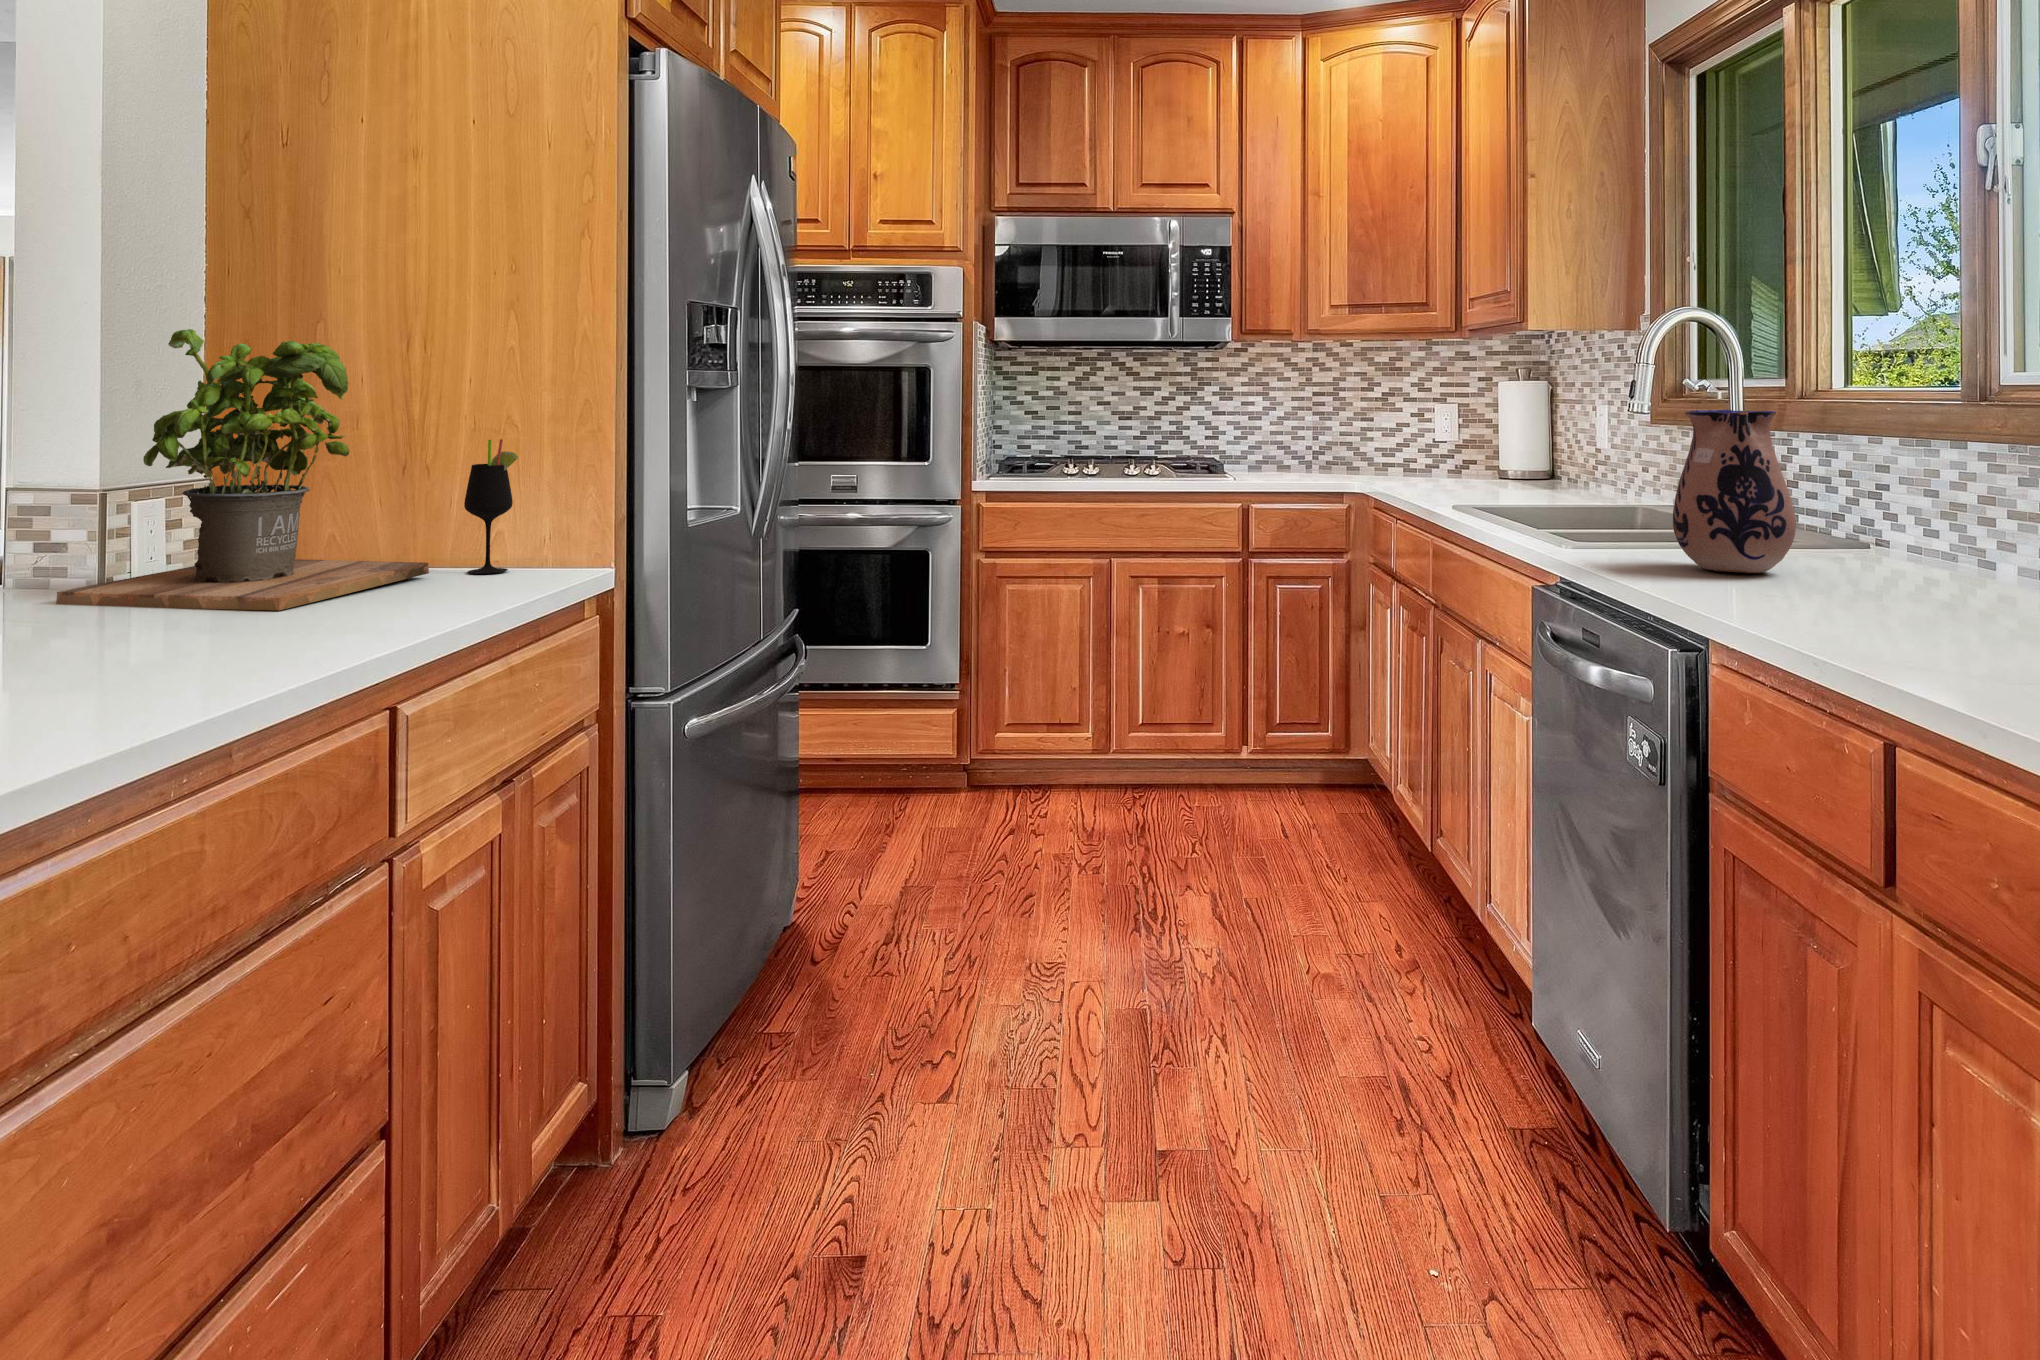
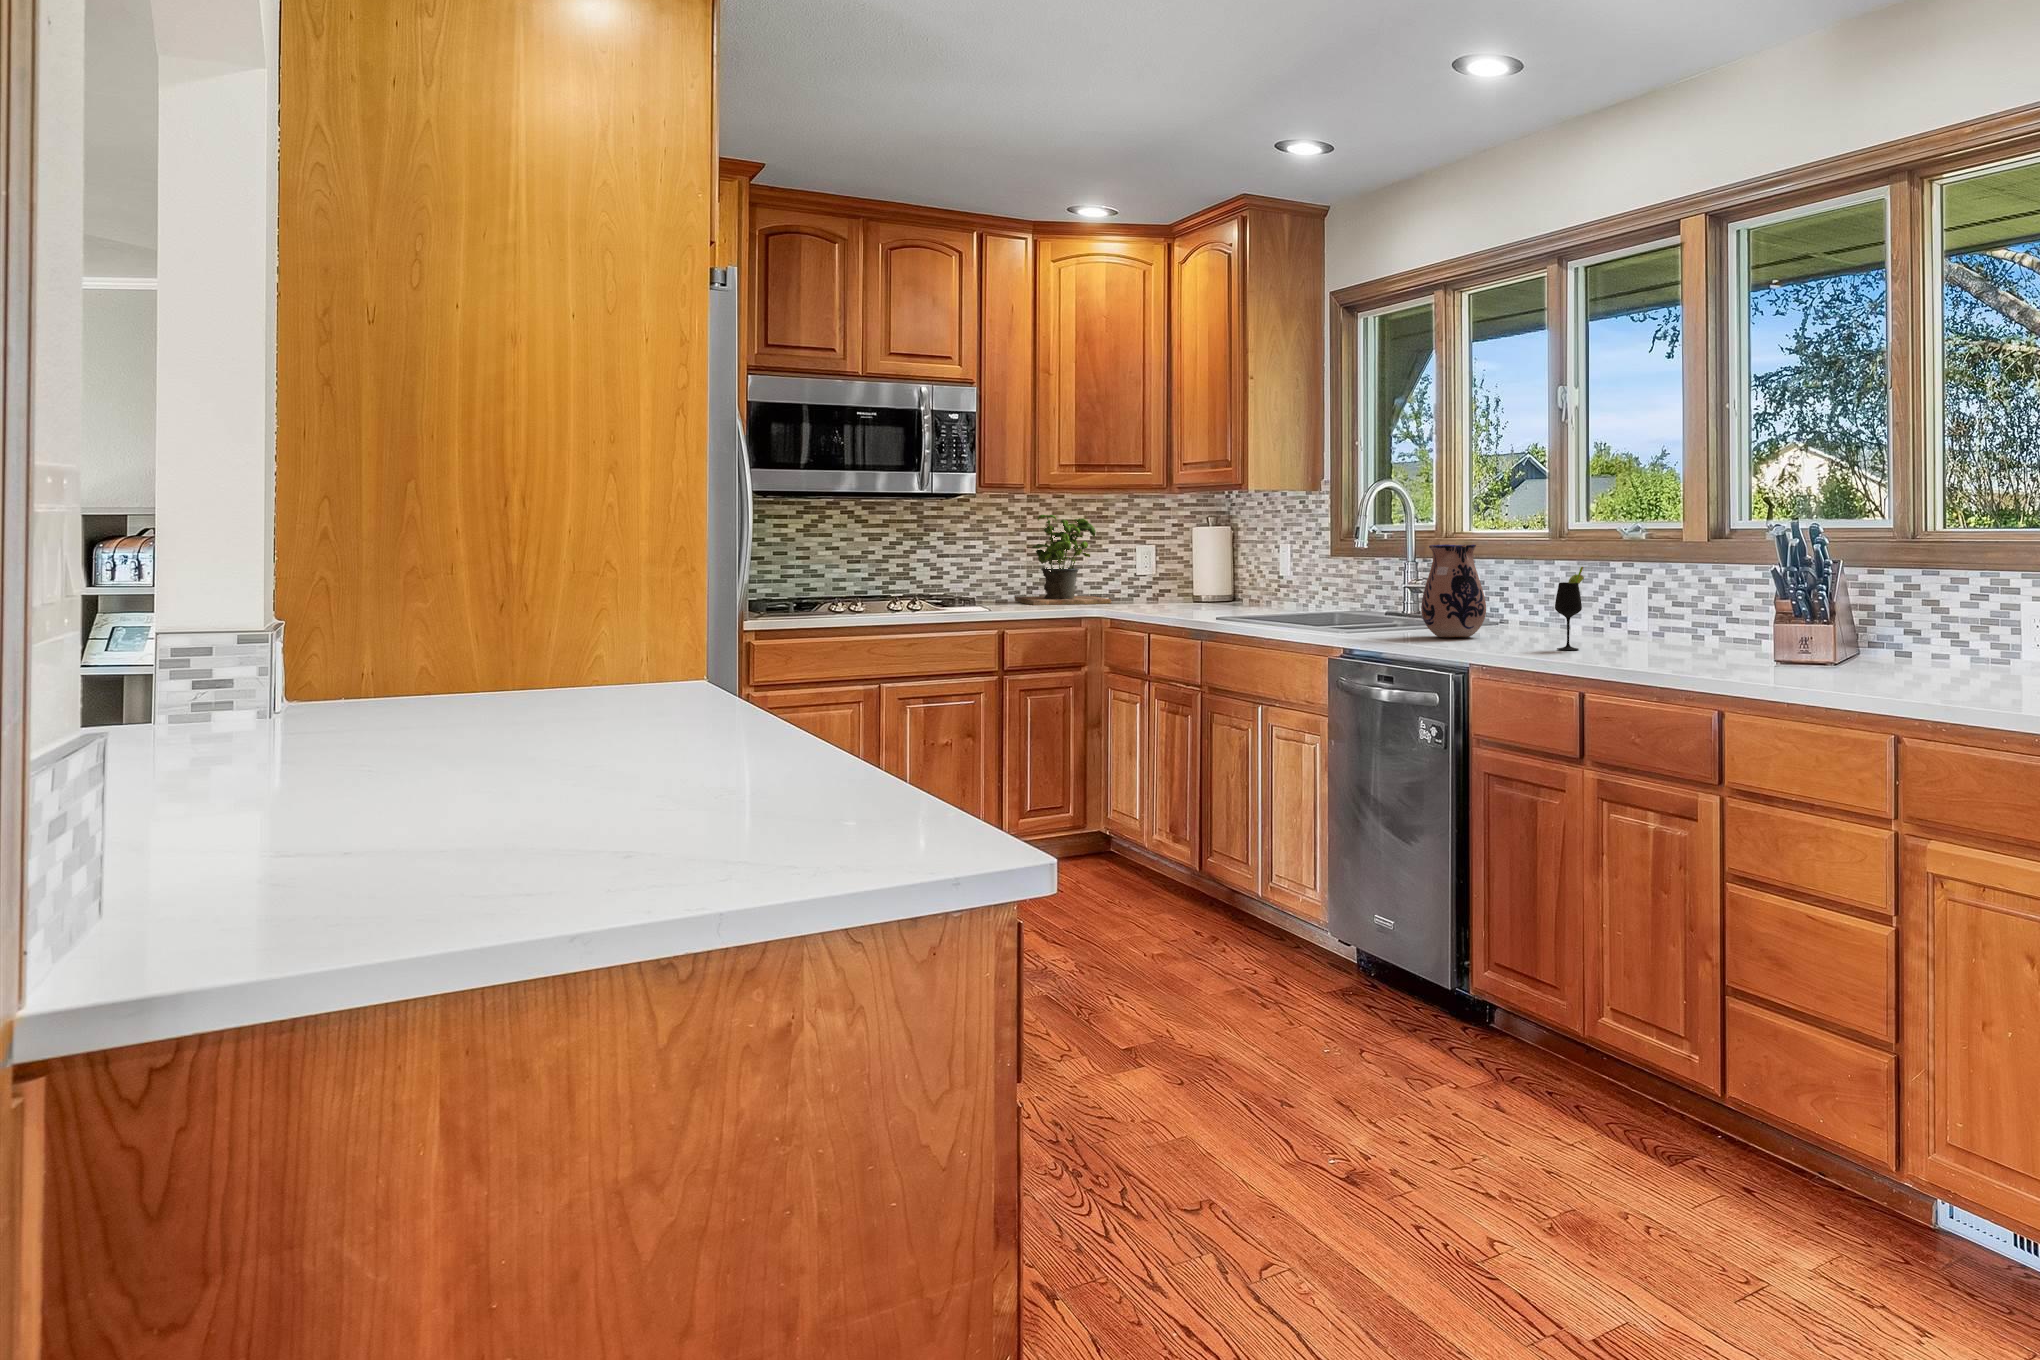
potted plant: present [56,329,429,610] -> present [1015,515,1111,605]
wine glass: present [464,439,519,574] -> present [1555,567,1584,650]

